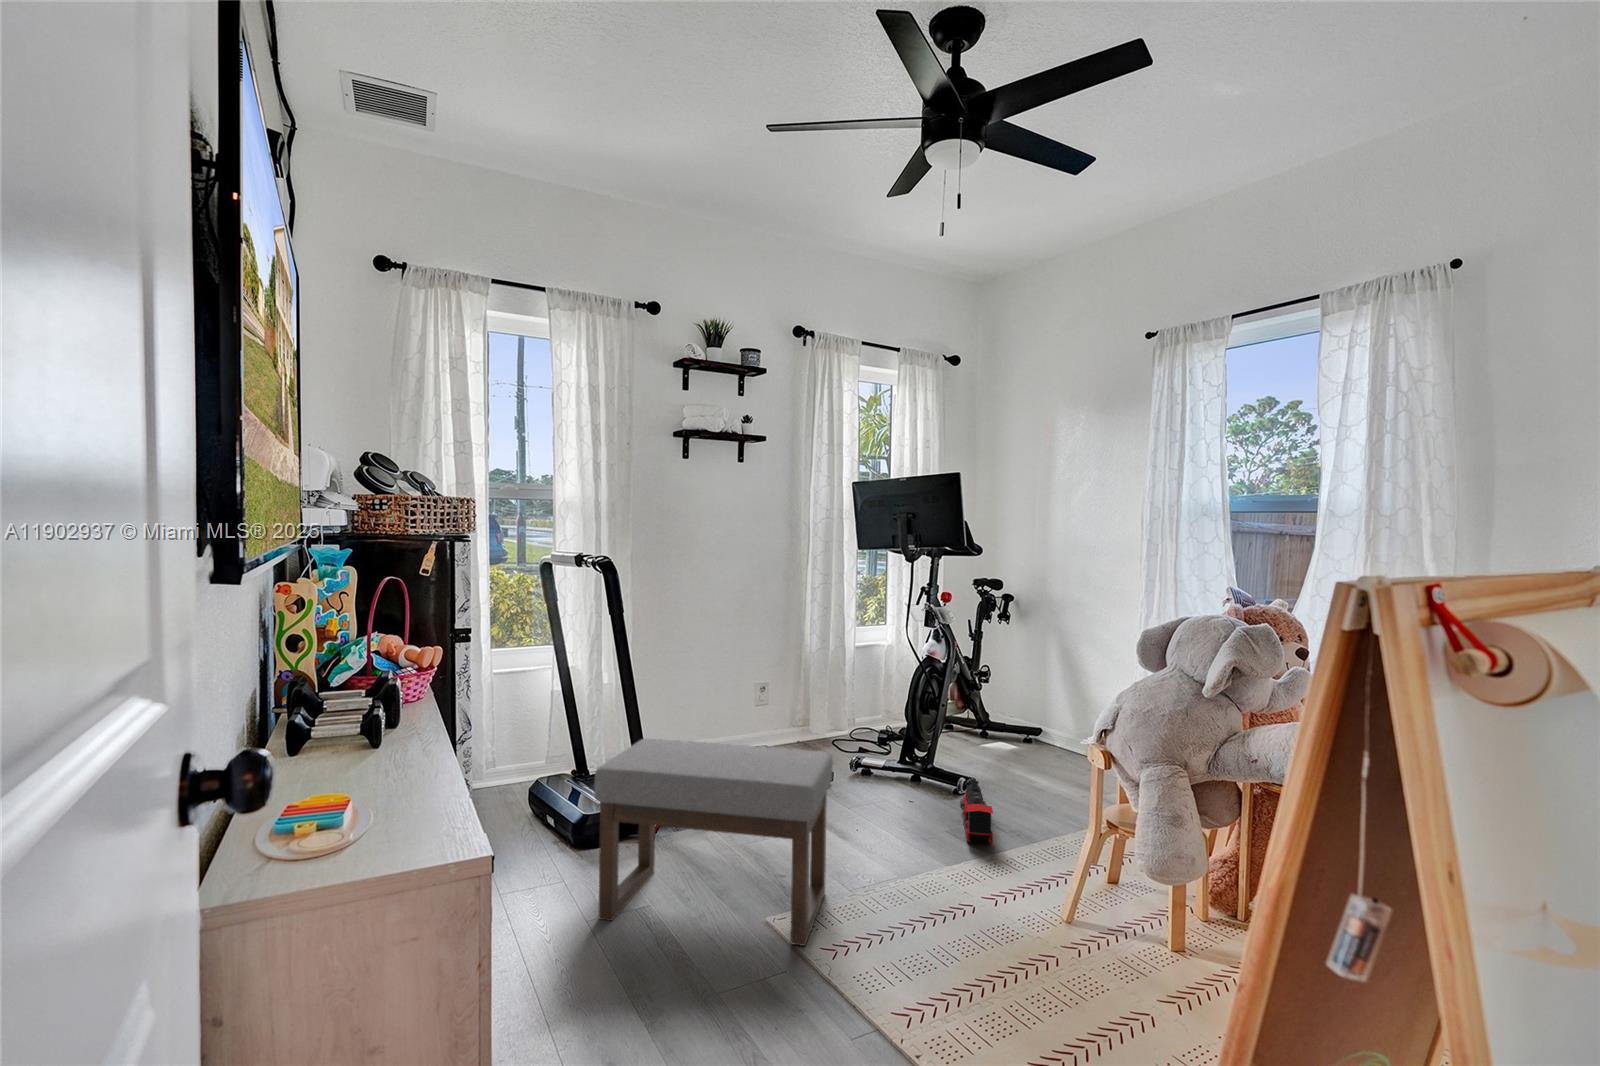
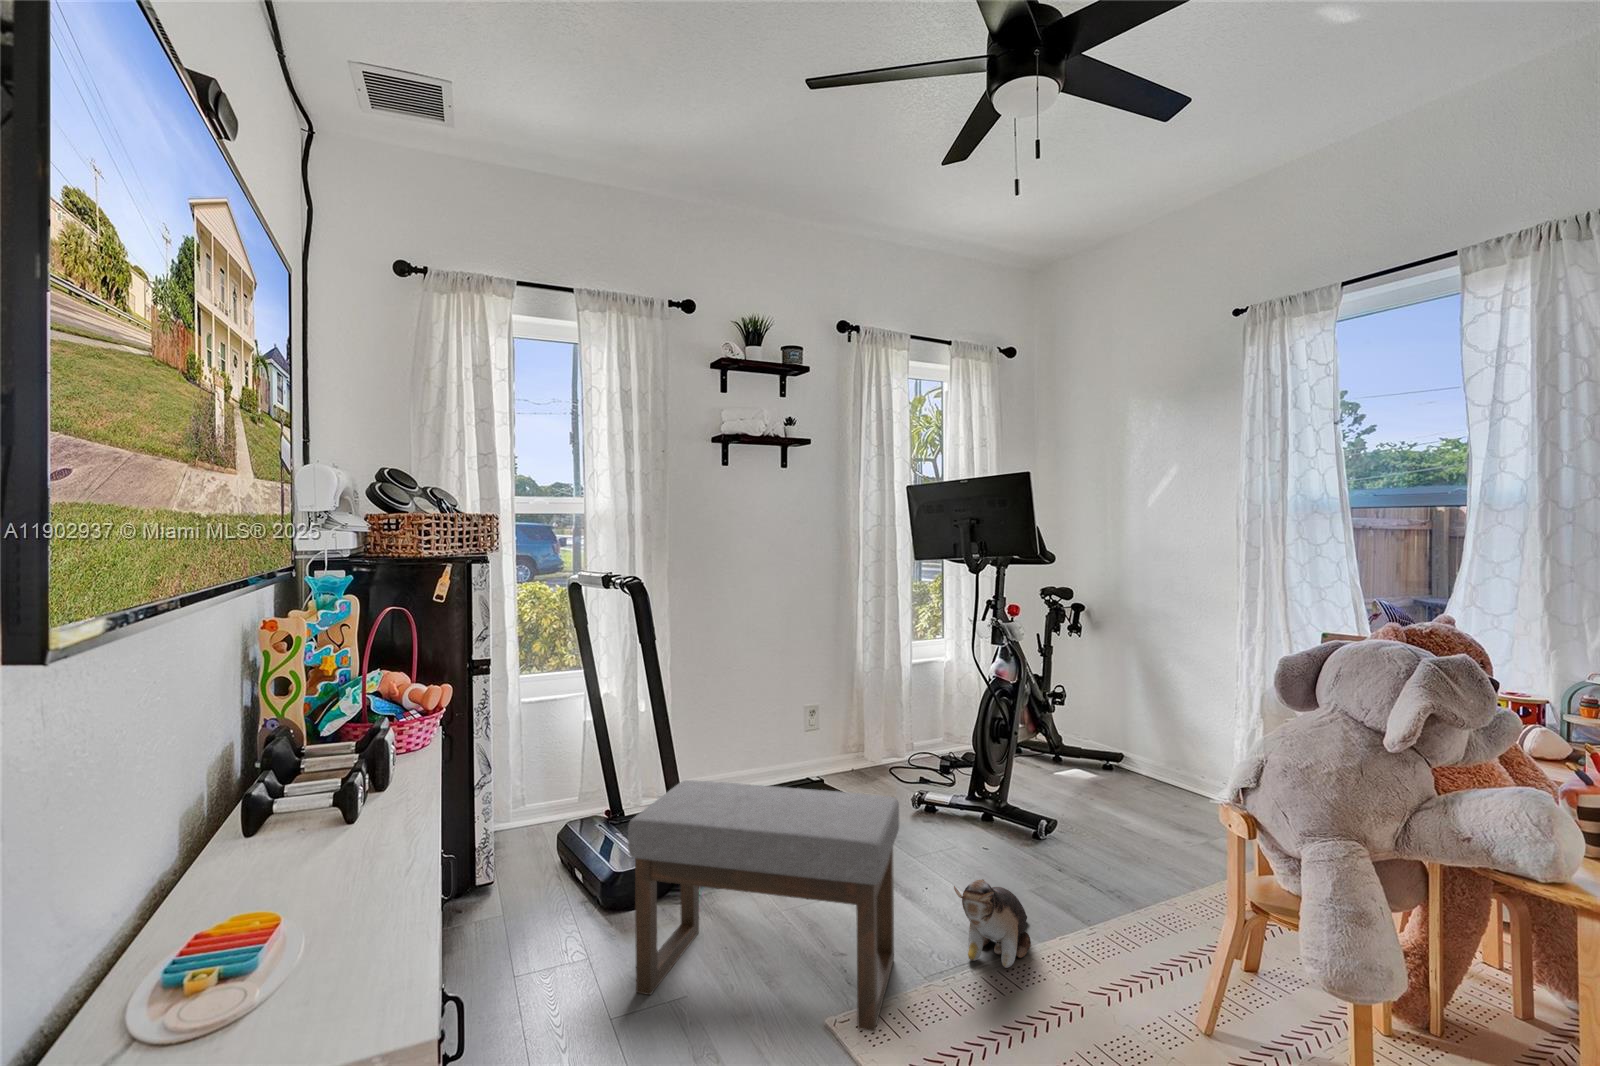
toy train: present [960,778,993,843] -> none [1040,816,1084,896]
plush toy: none [877,823,943,898] -> present [954,879,1031,968]

